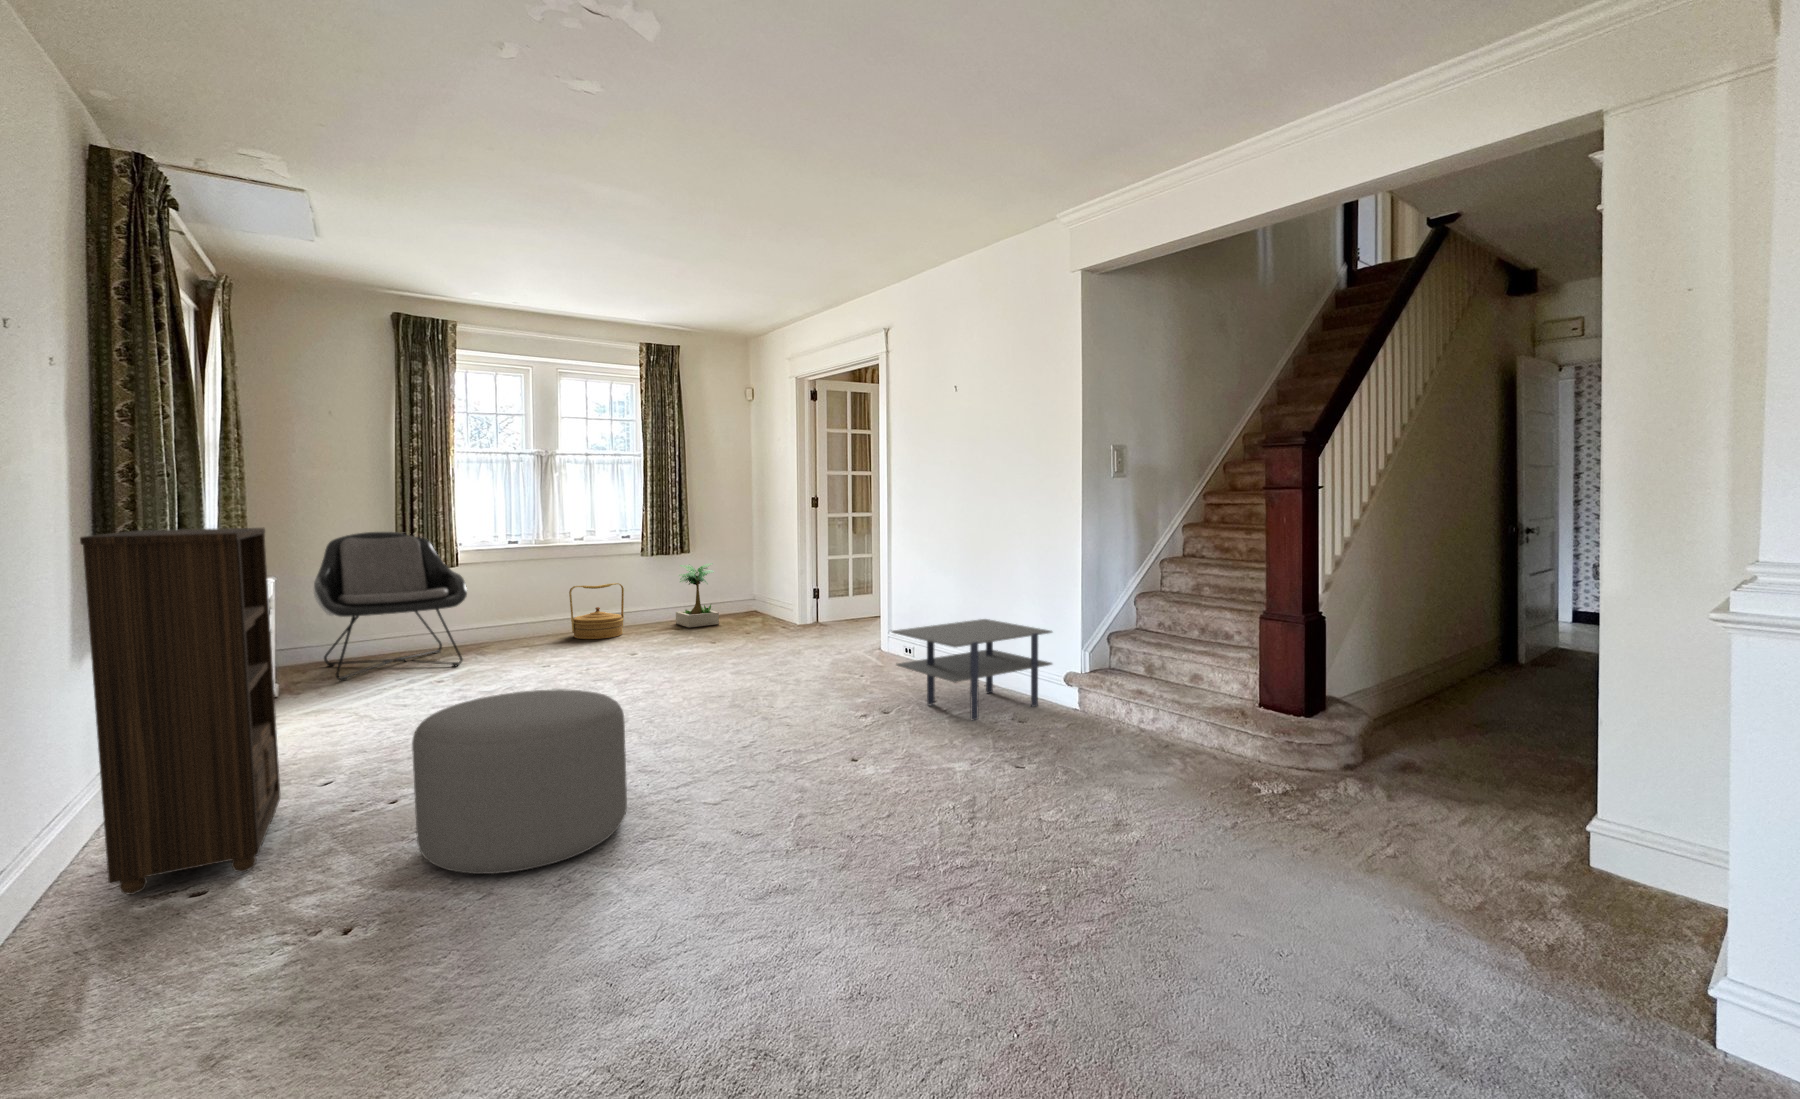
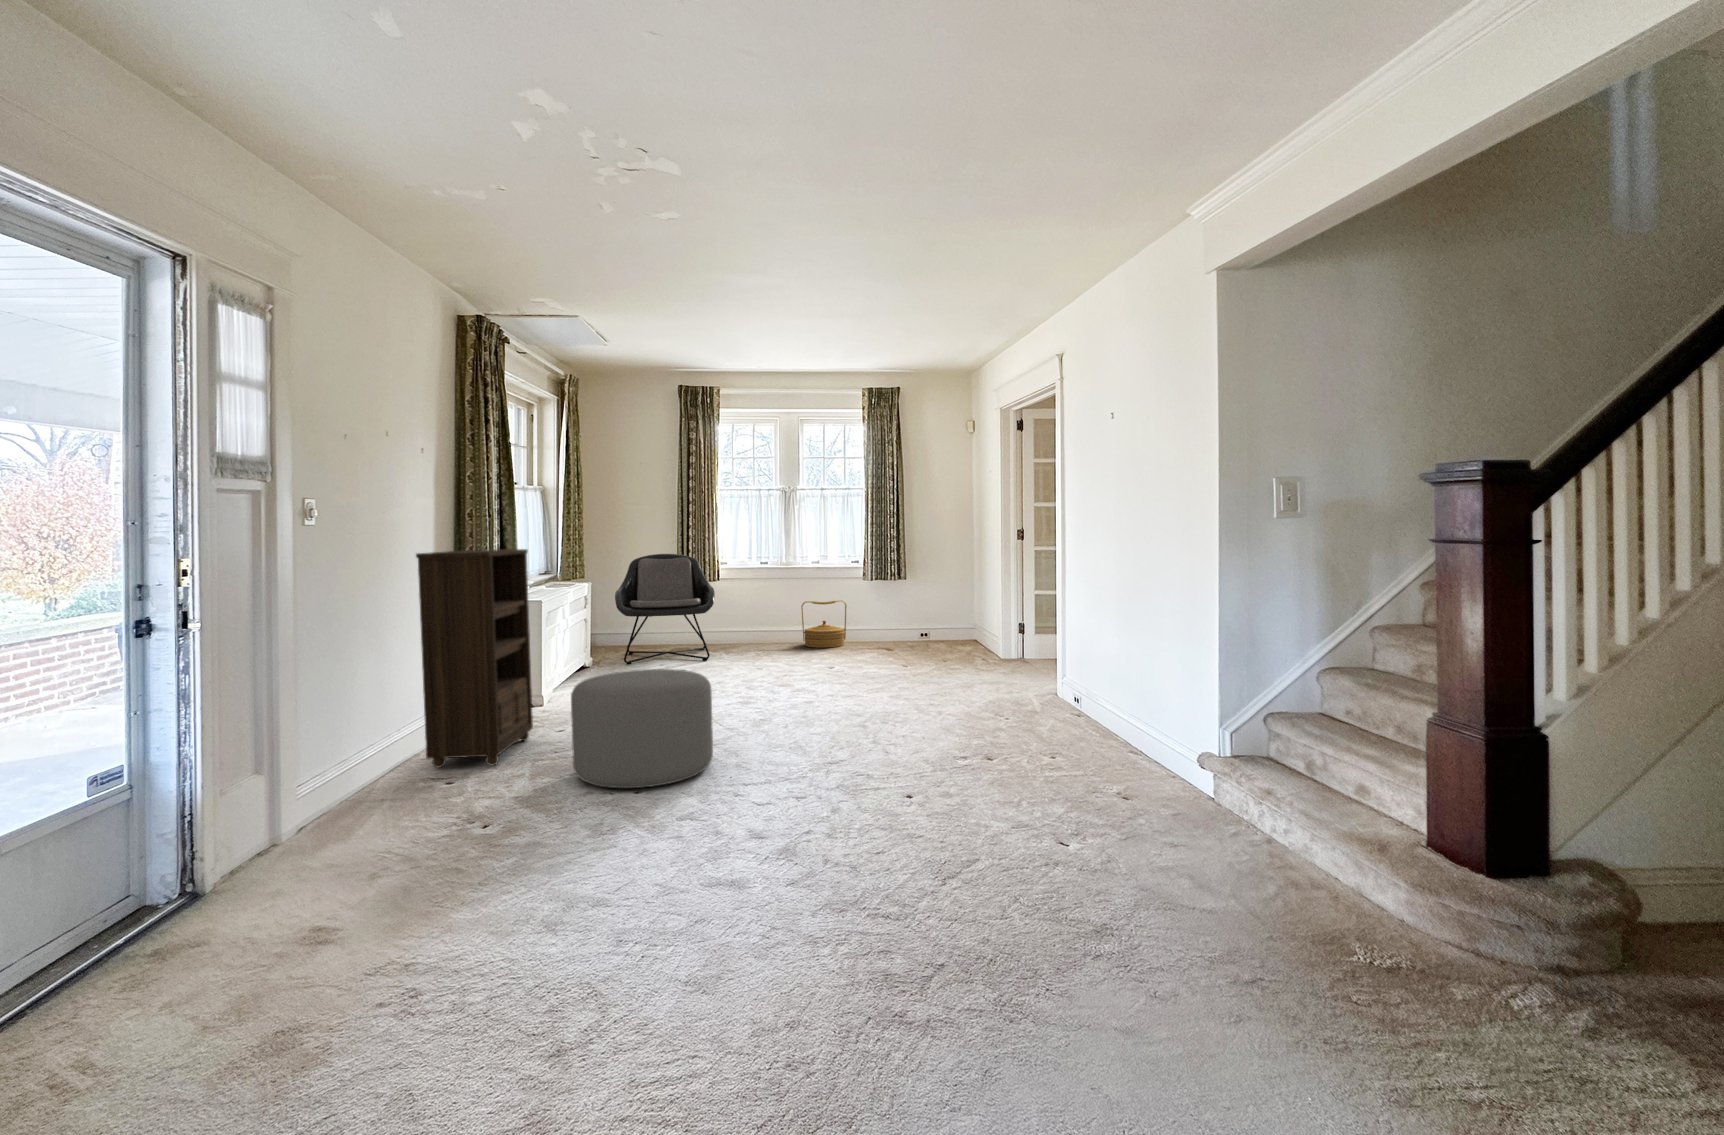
potted plant: present [676,563,719,627] -> none [893,585,935,643]
side table: present [892,619,1052,720] -> none [1002,645,1159,739]

